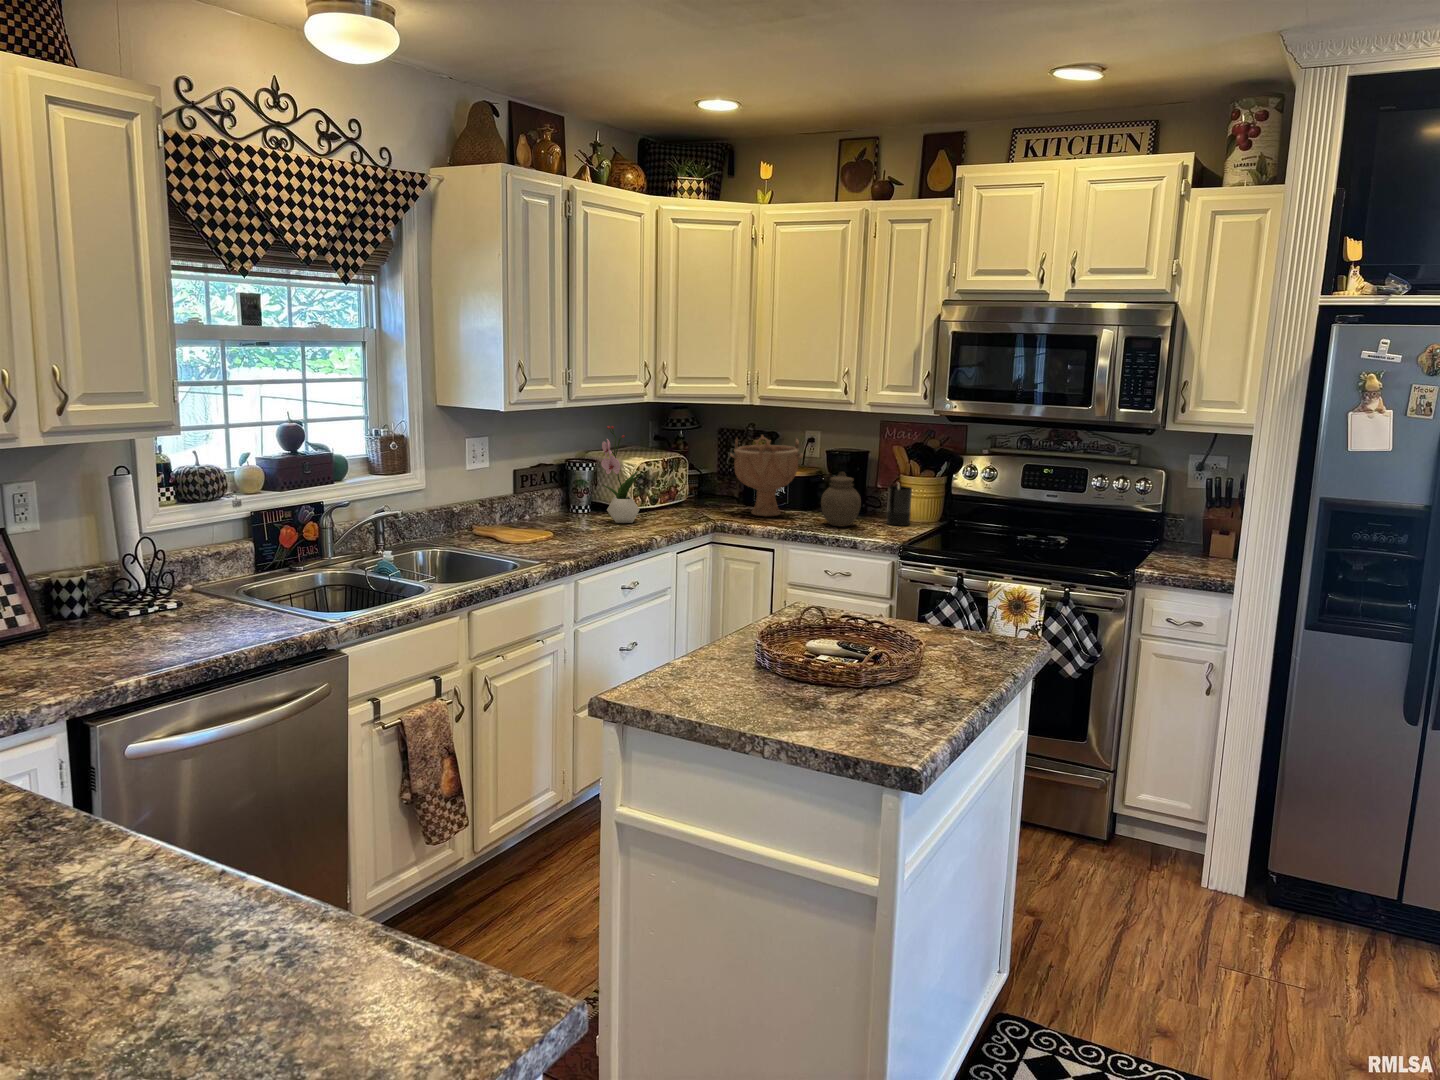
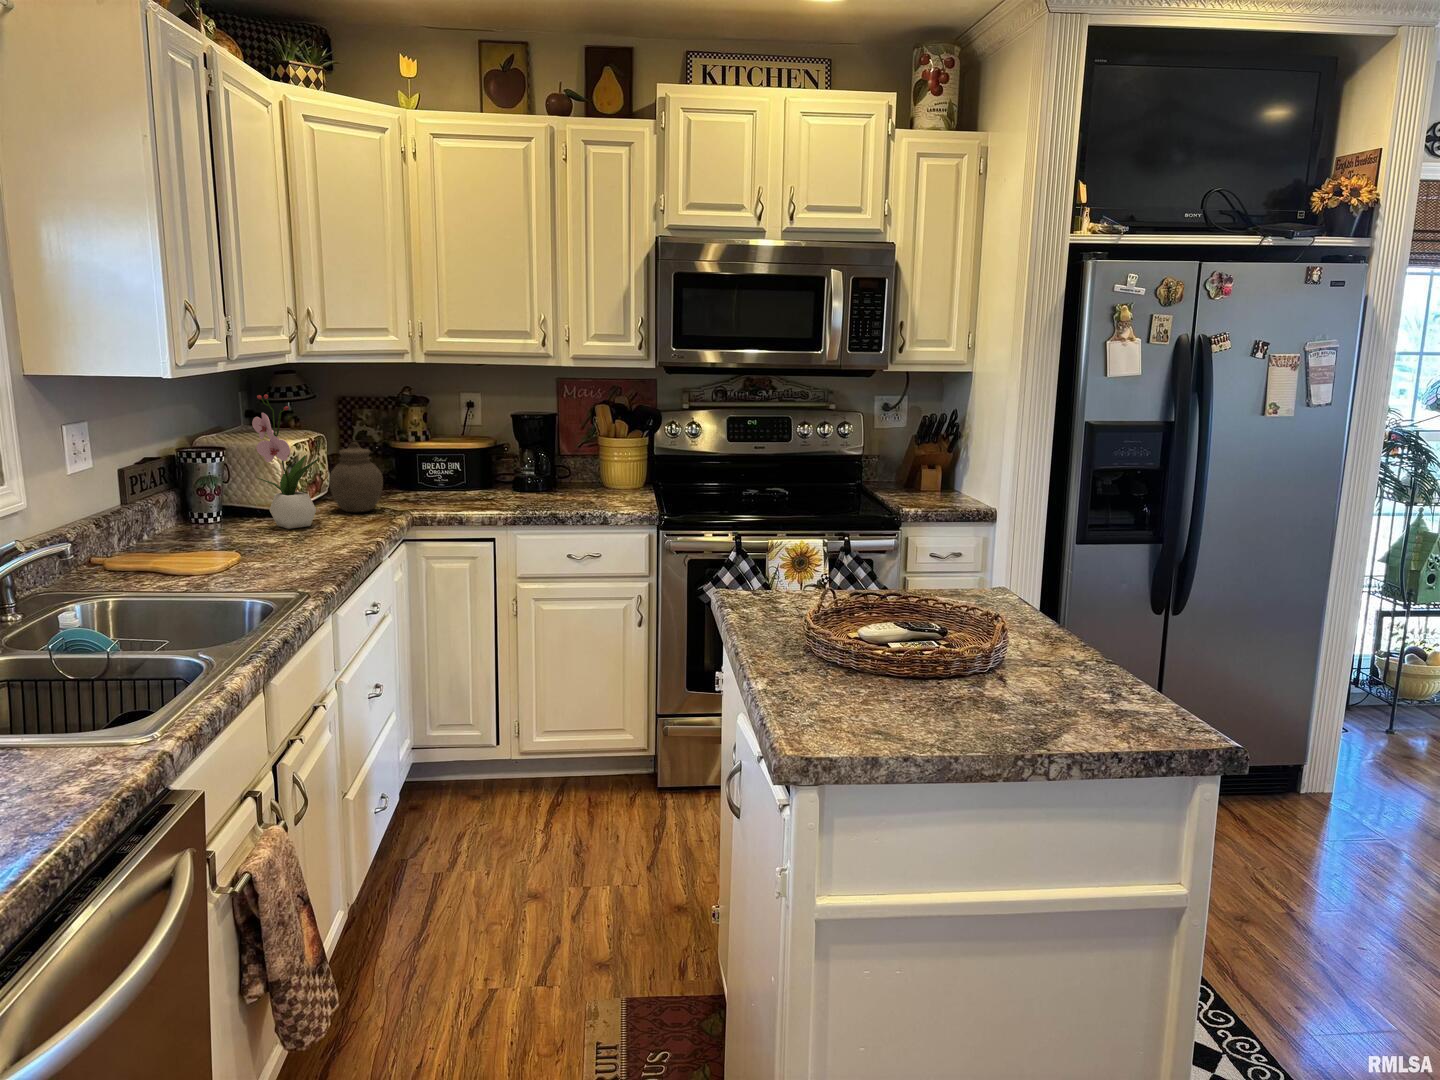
decorative bowl: present [730,435,803,516] -> none [405,401,496,501]
jar: present [821,472,861,527] -> present [329,442,383,512]
candle: present [887,485,912,526] -> none [599,446,626,495]

